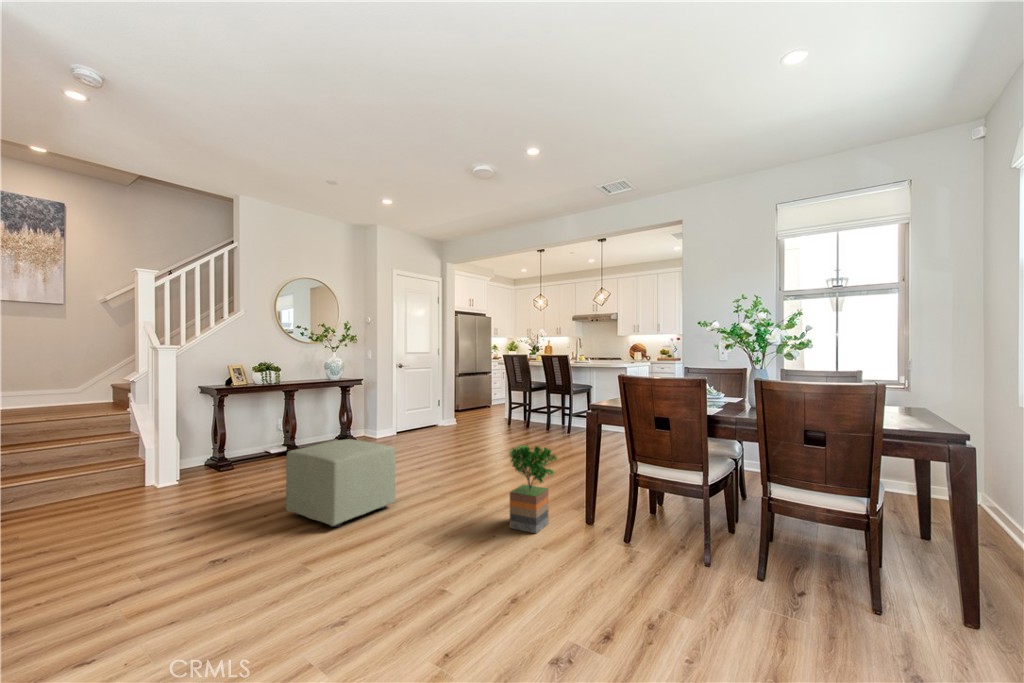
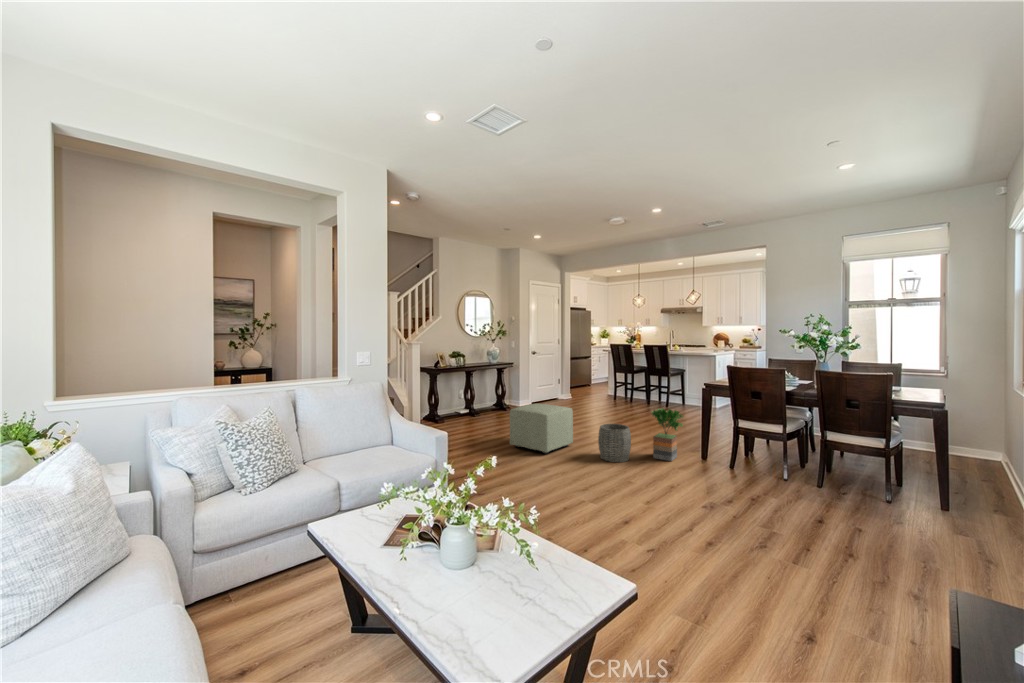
woven basket: none [420,472,473,541] -> present [598,424,631,462]

